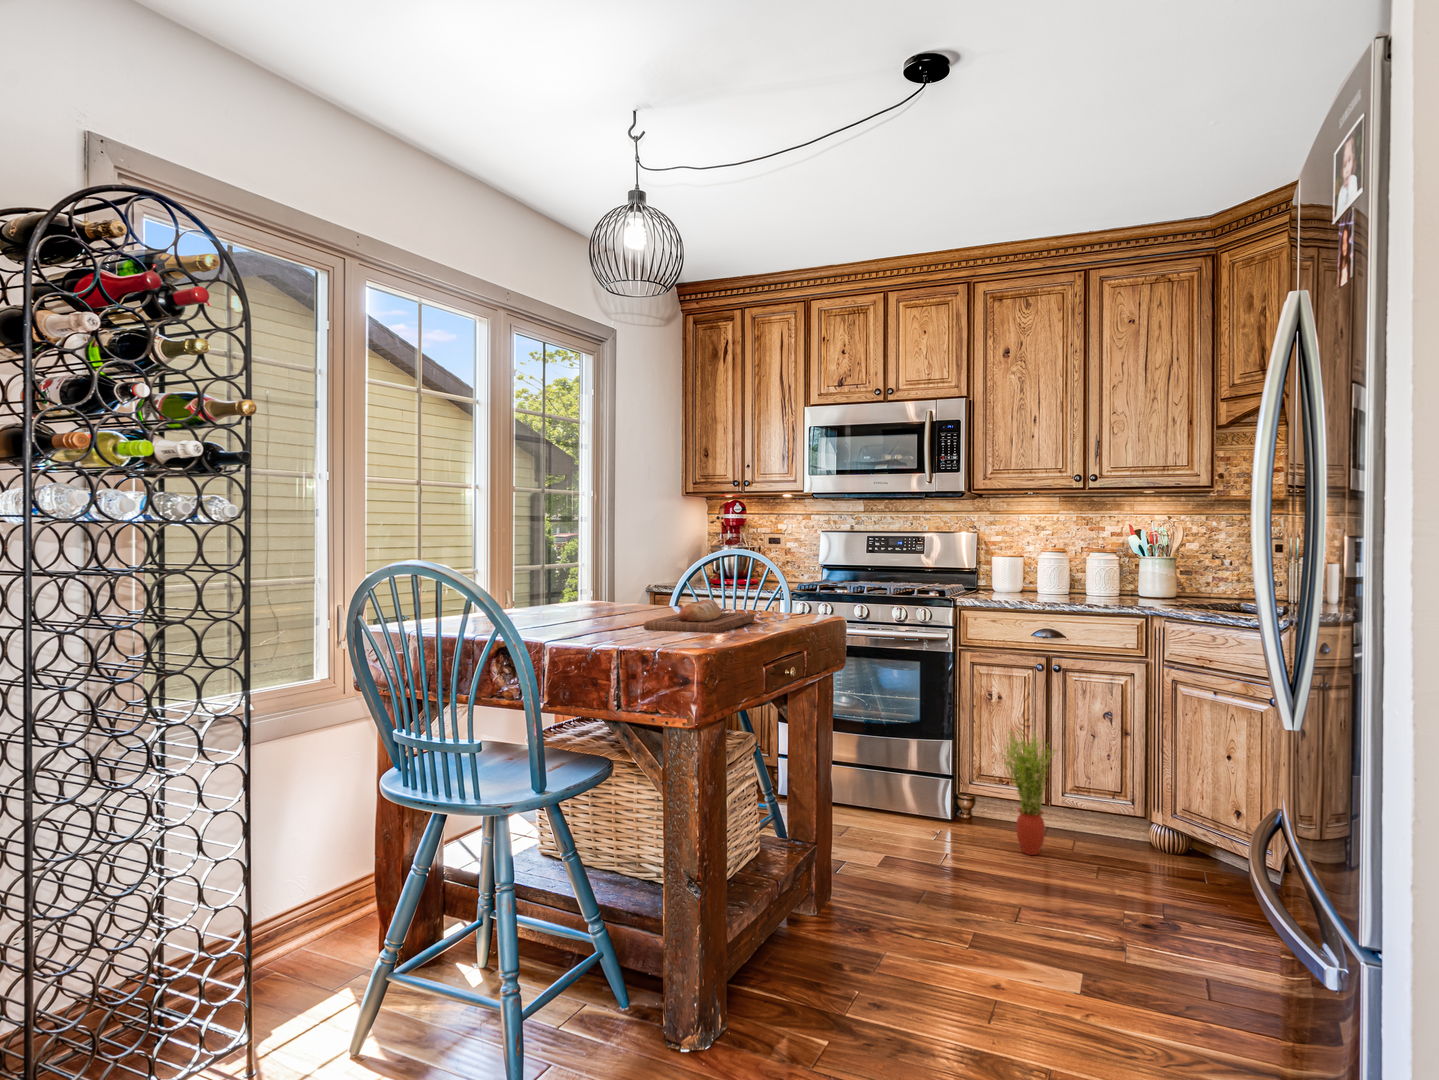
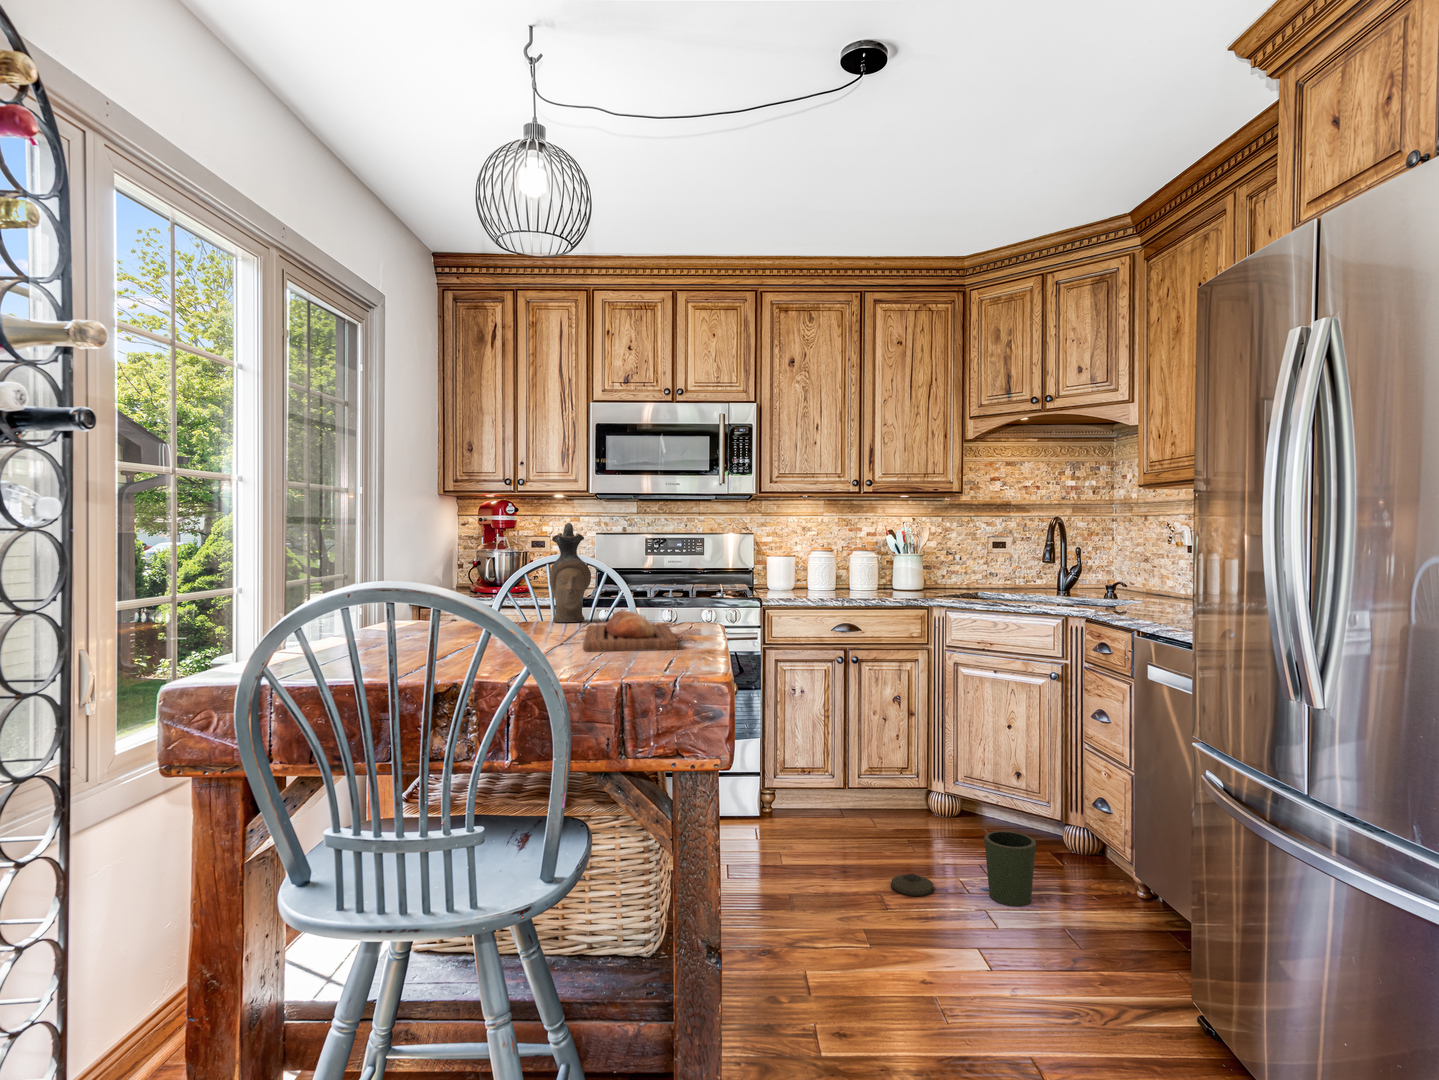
ceramic pitcher: none [697,524,732,610] -> present [549,523,591,622]
potted plant: present [1001,731,1056,855] -> none [826,720,875,839]
trash can: none [1034,863,1196,948] -> present [891,831,1036,906]

